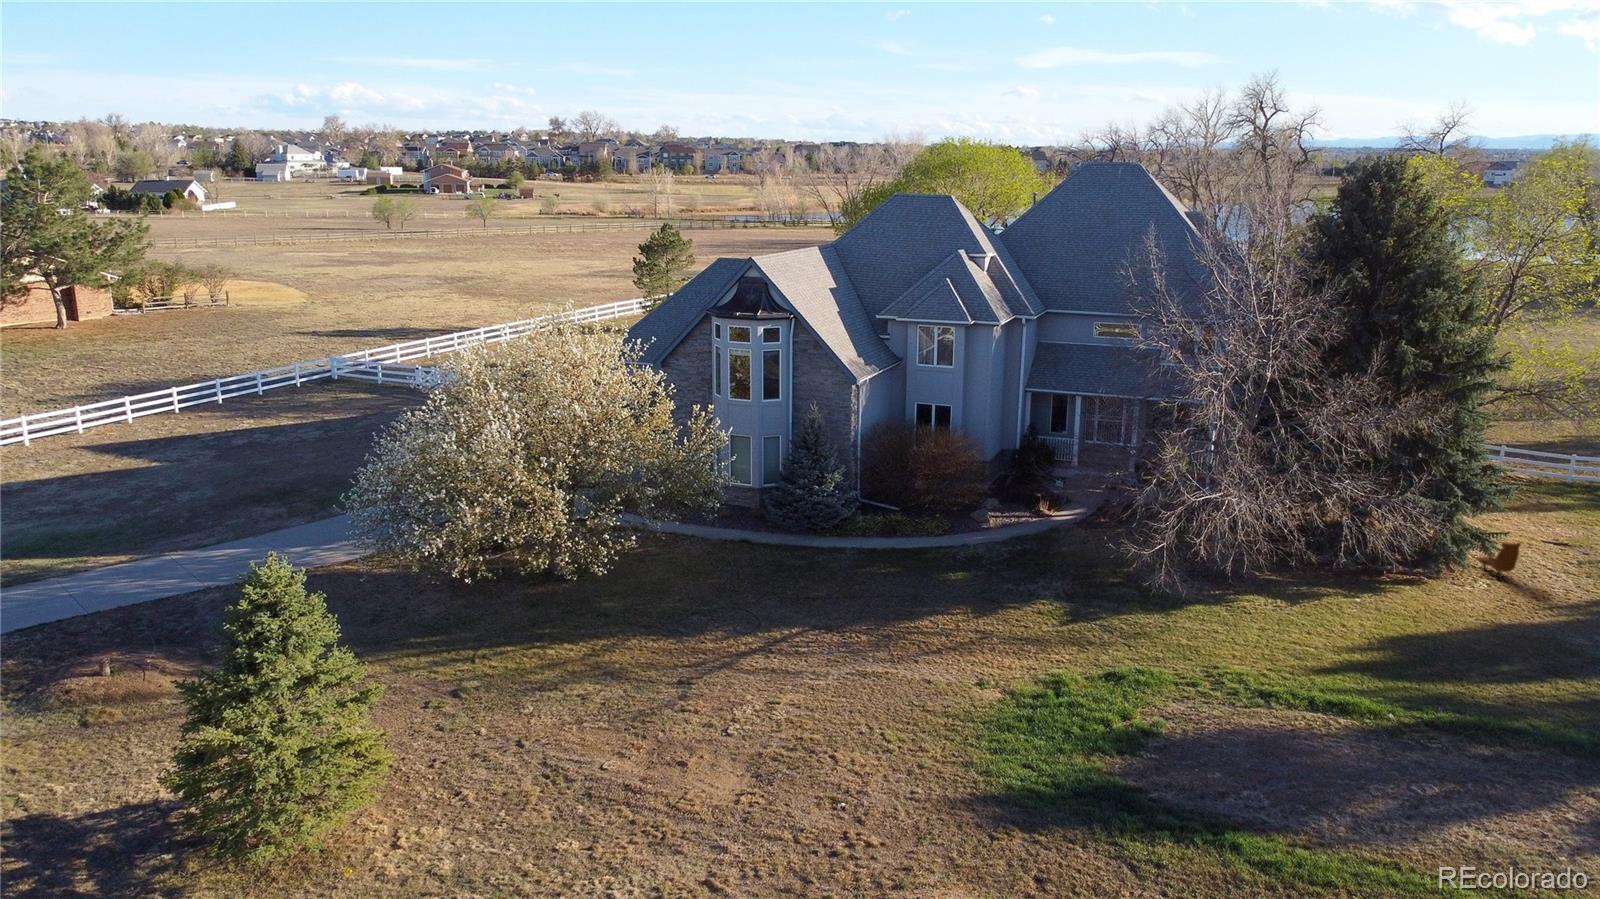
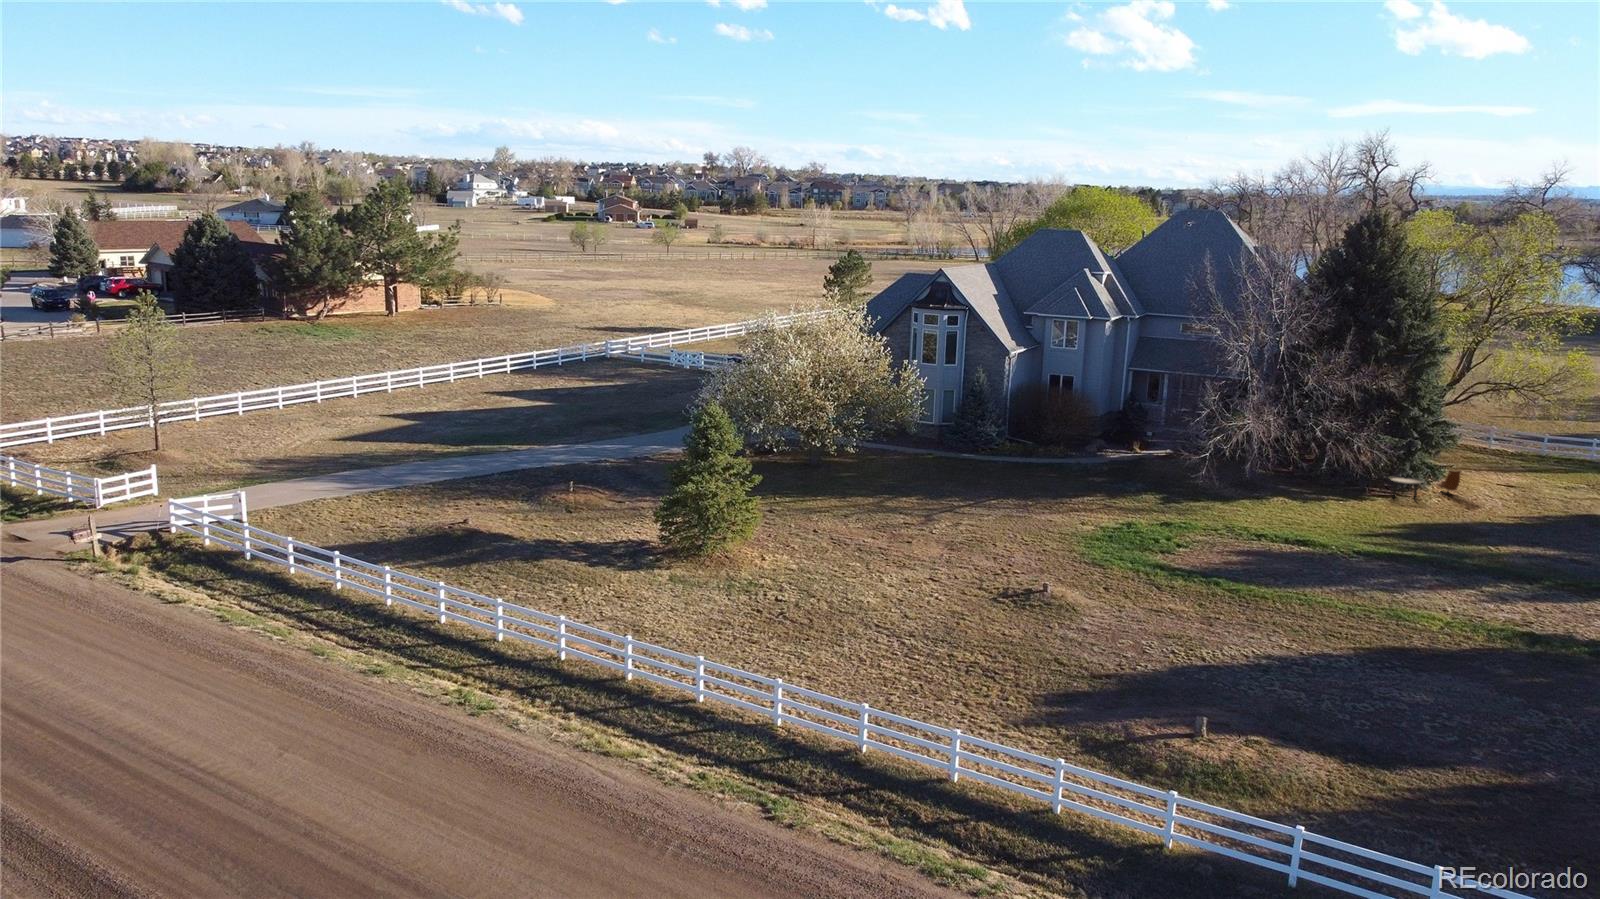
round table: none [1418,553,1471,592] -> present [1389,476,1423,501]

